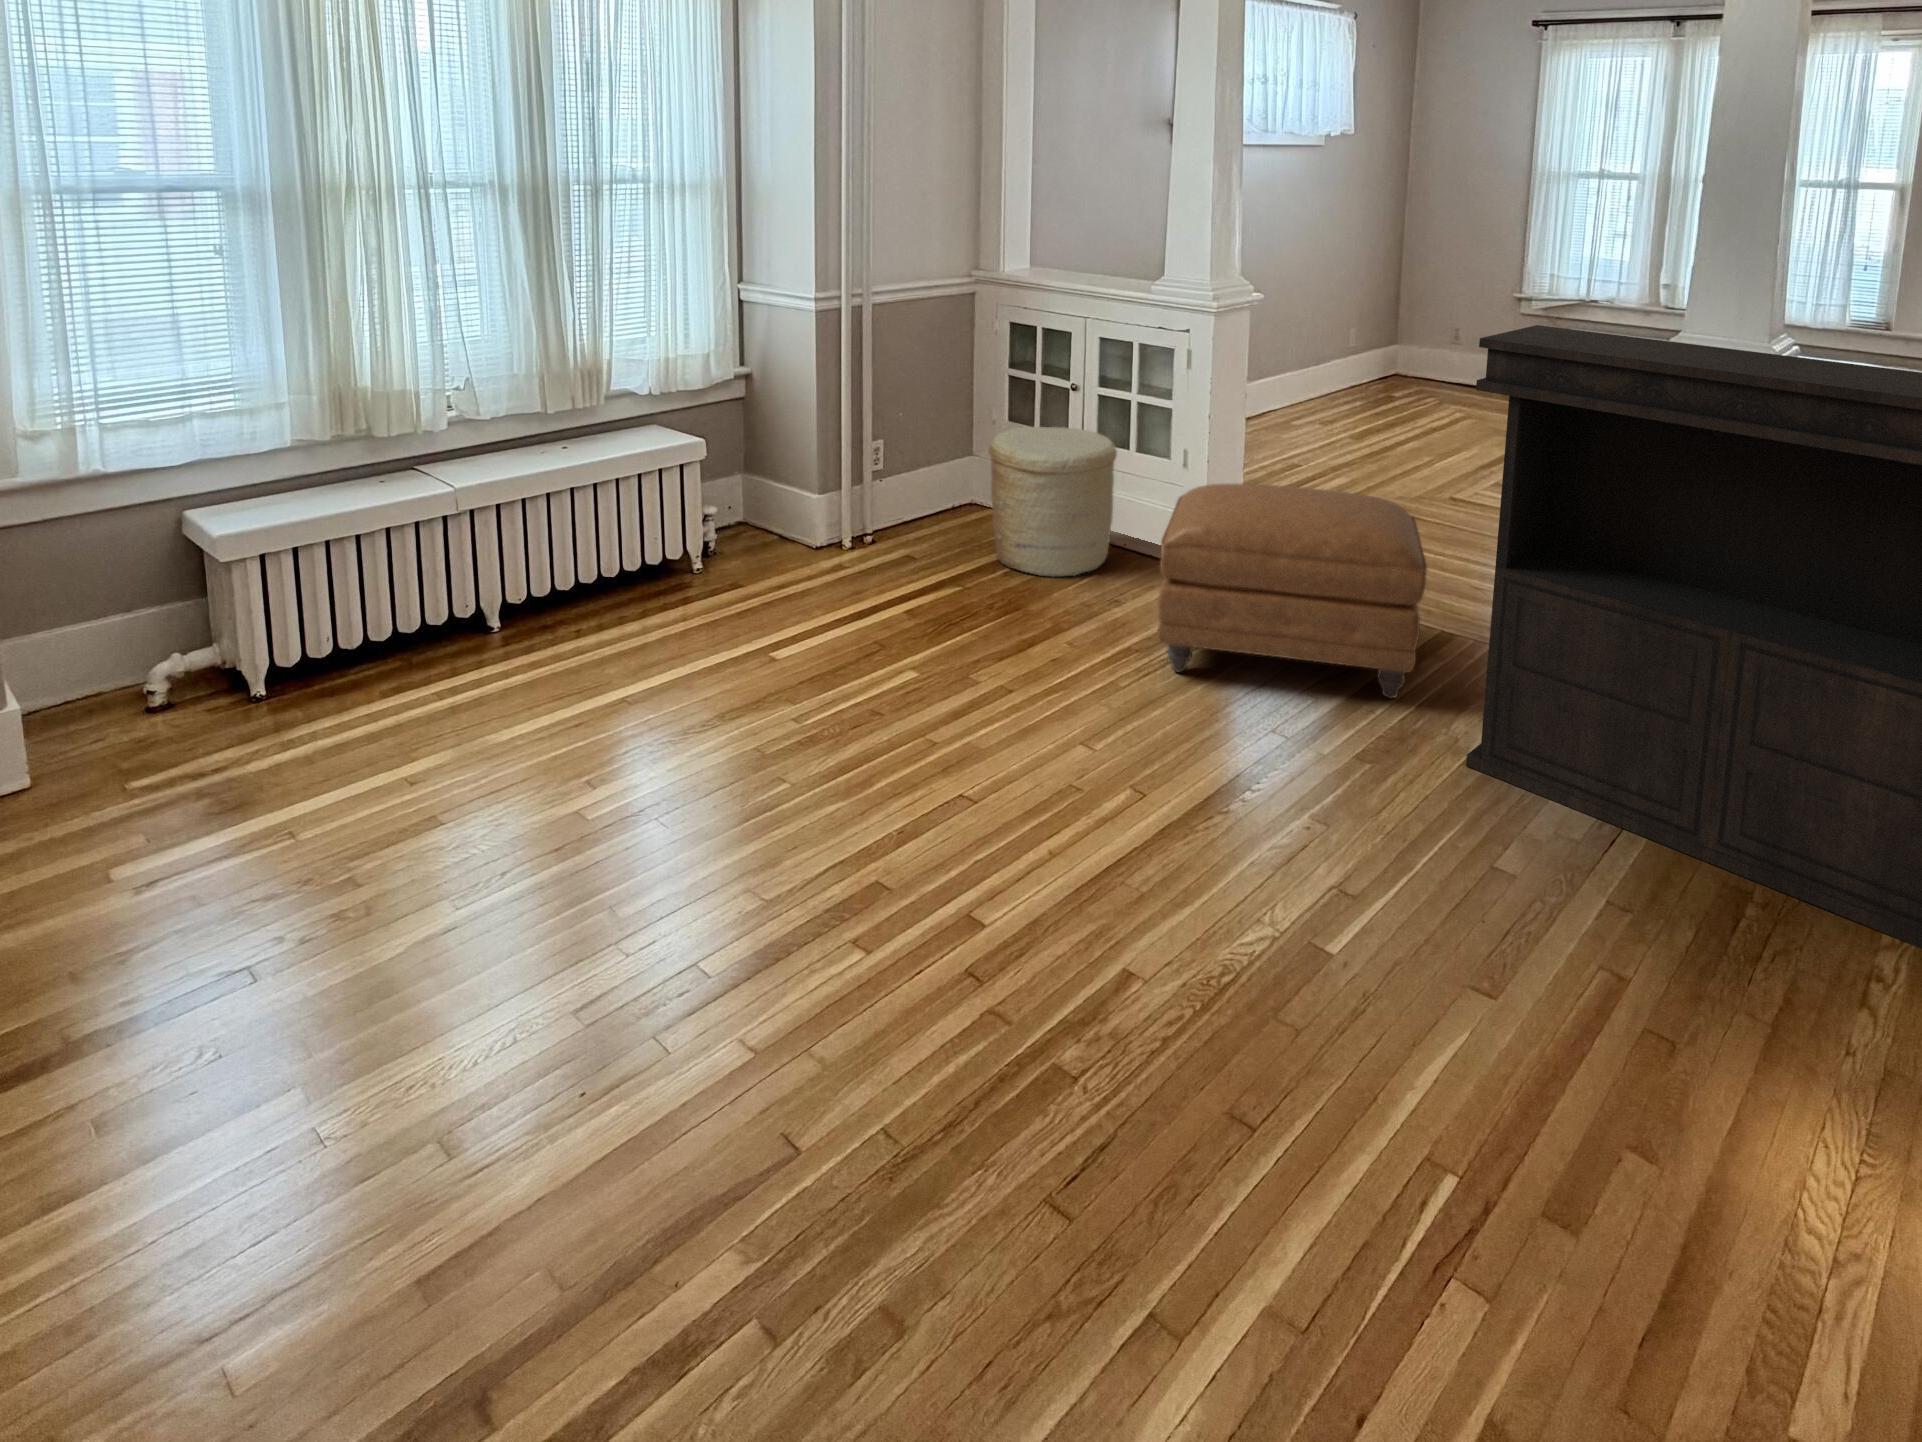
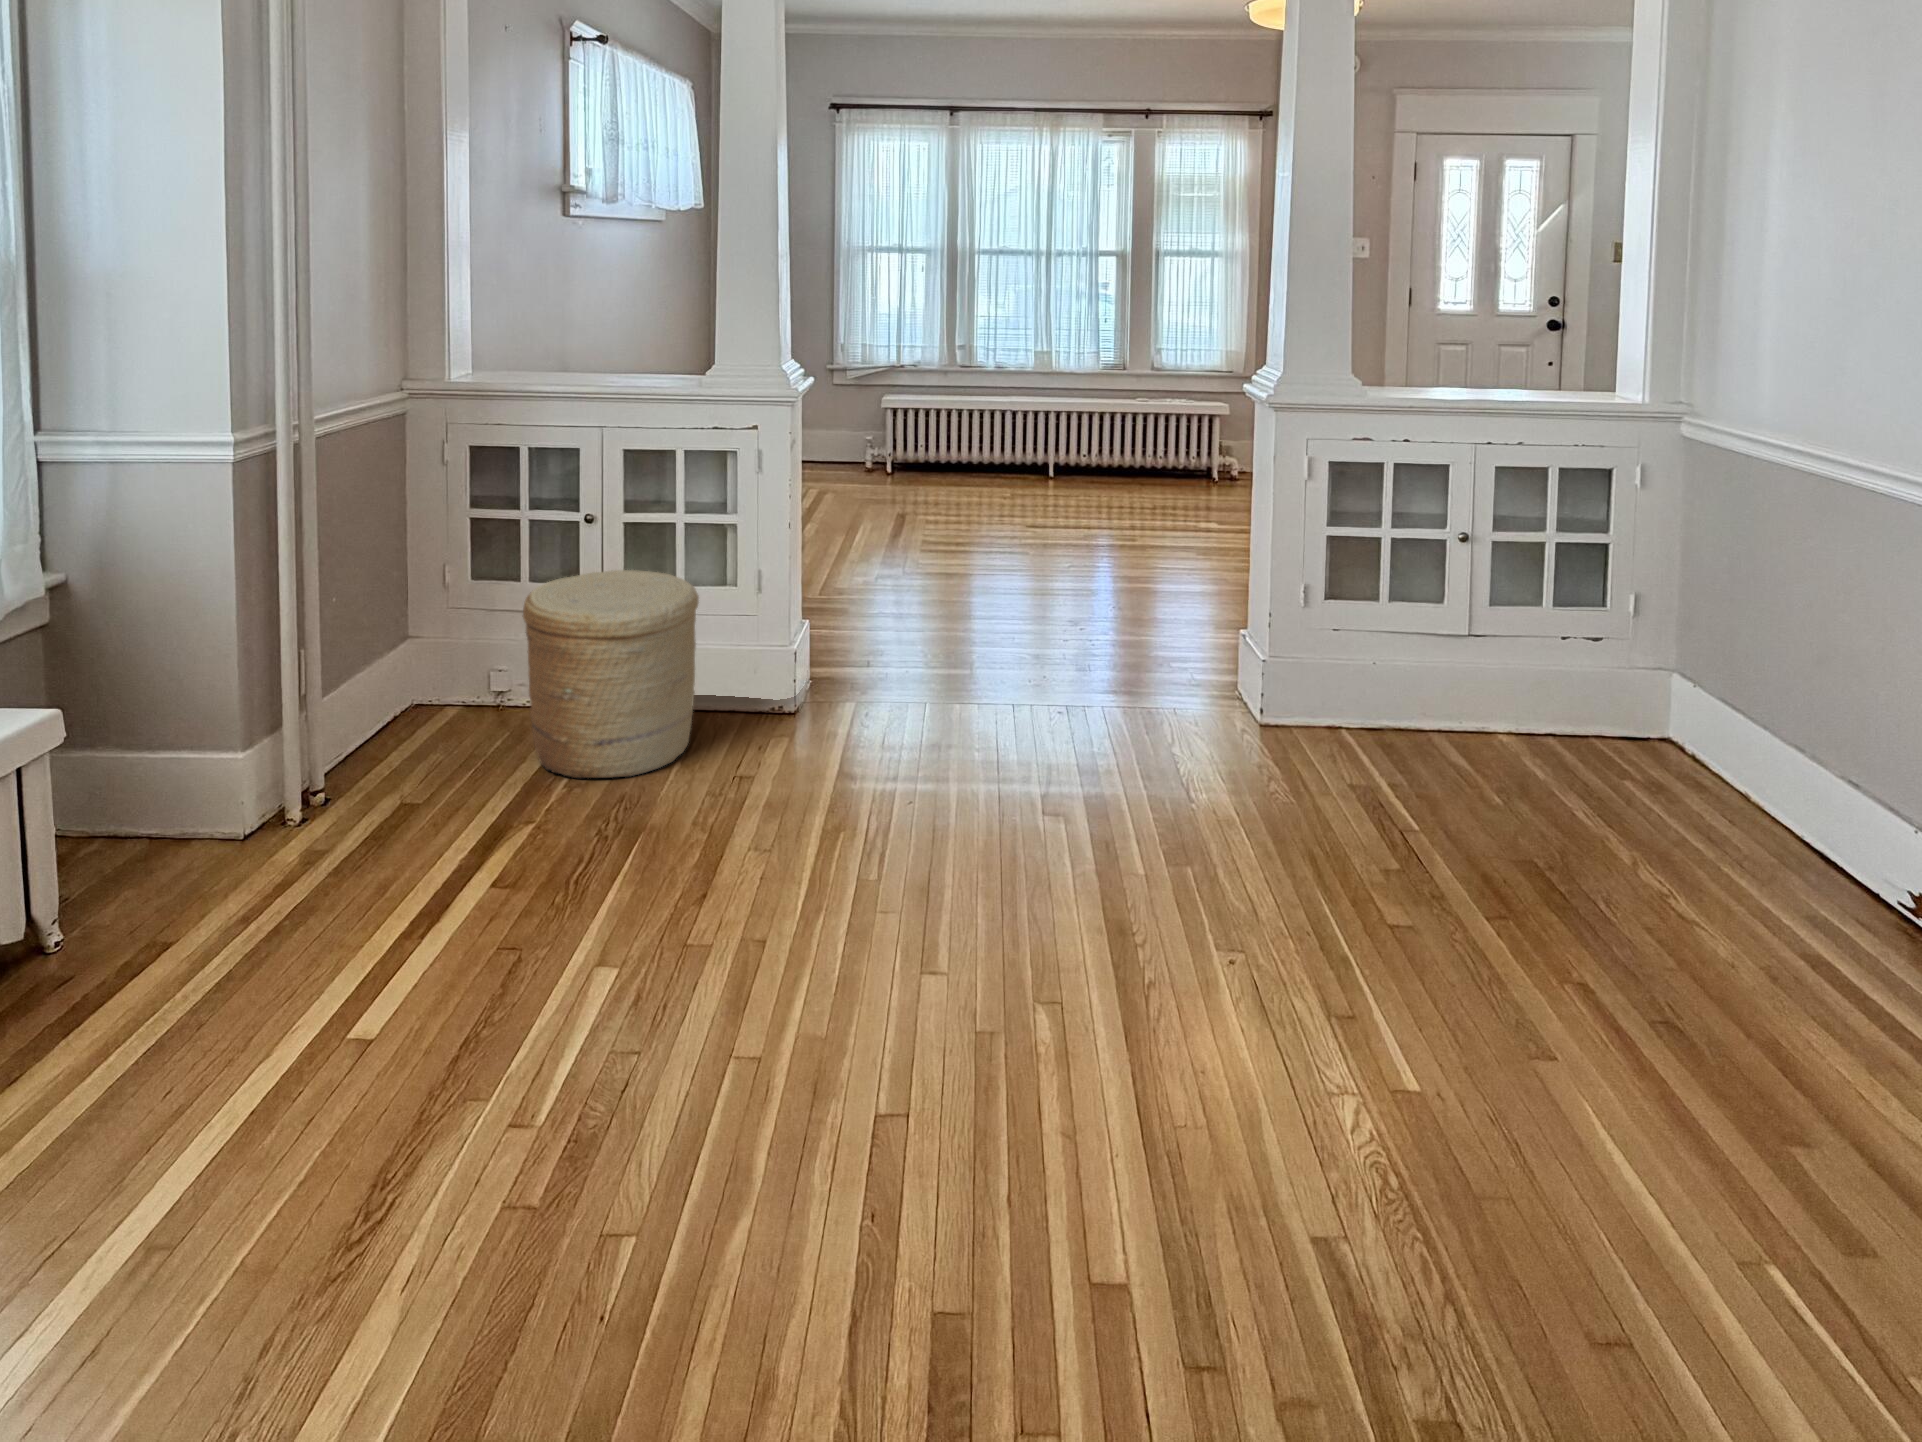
console table: present [1466,325,1922,948] -> none [1243,376,1768,855]
ottoman: present [1158,484,1427,698] -> none [833,579,1170,839]

